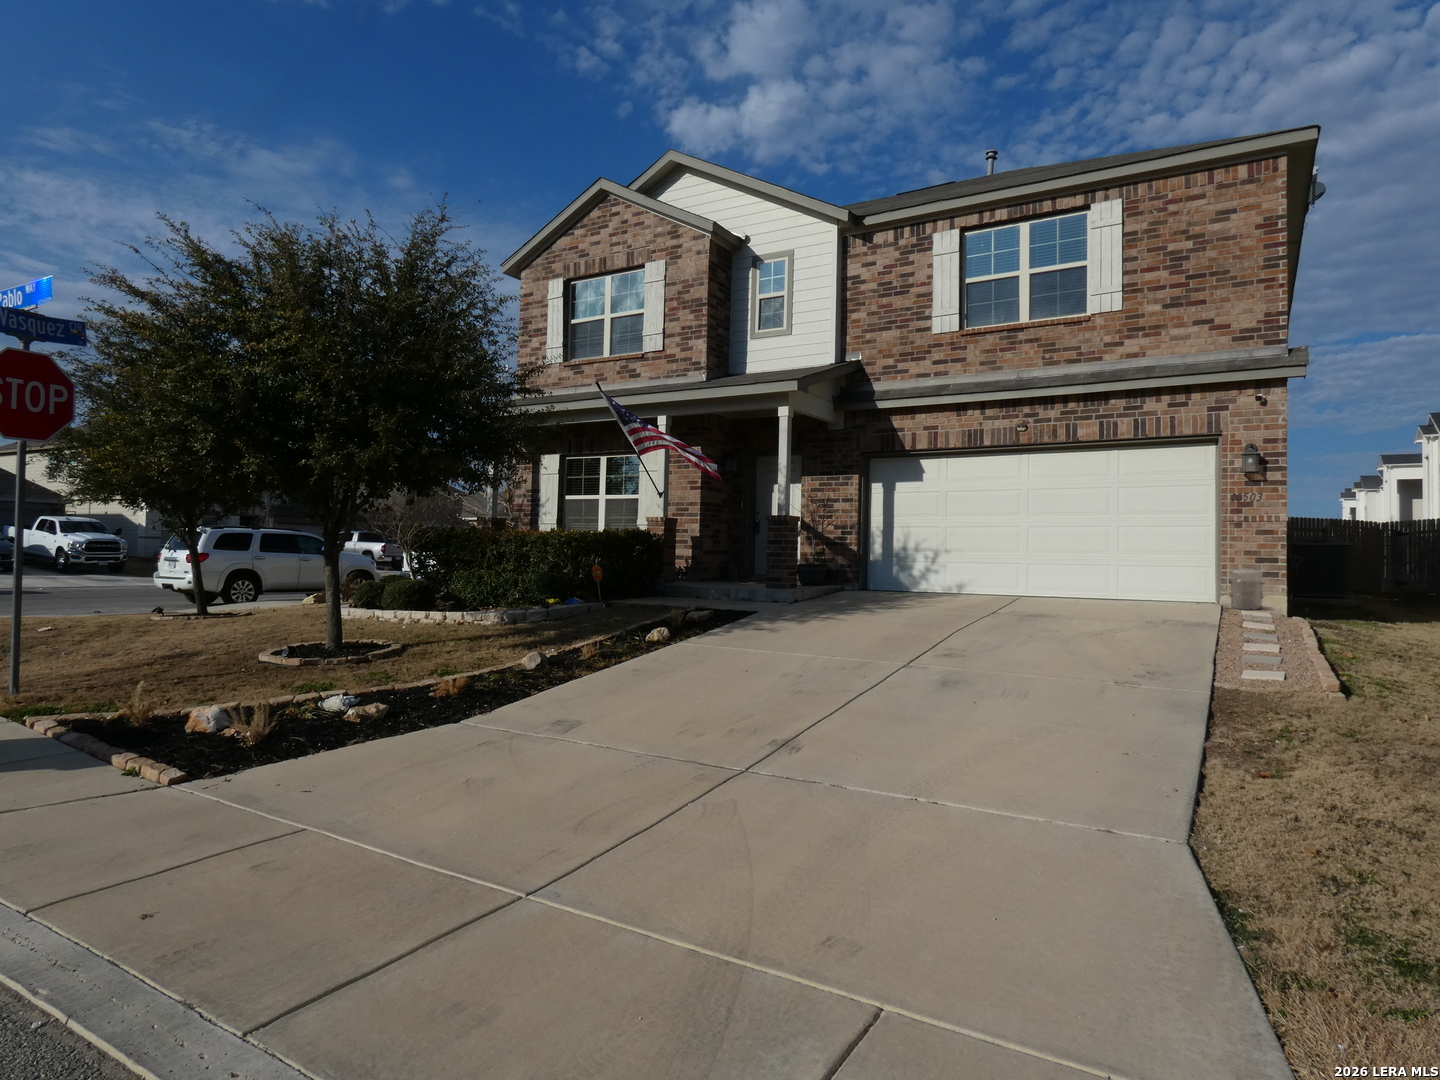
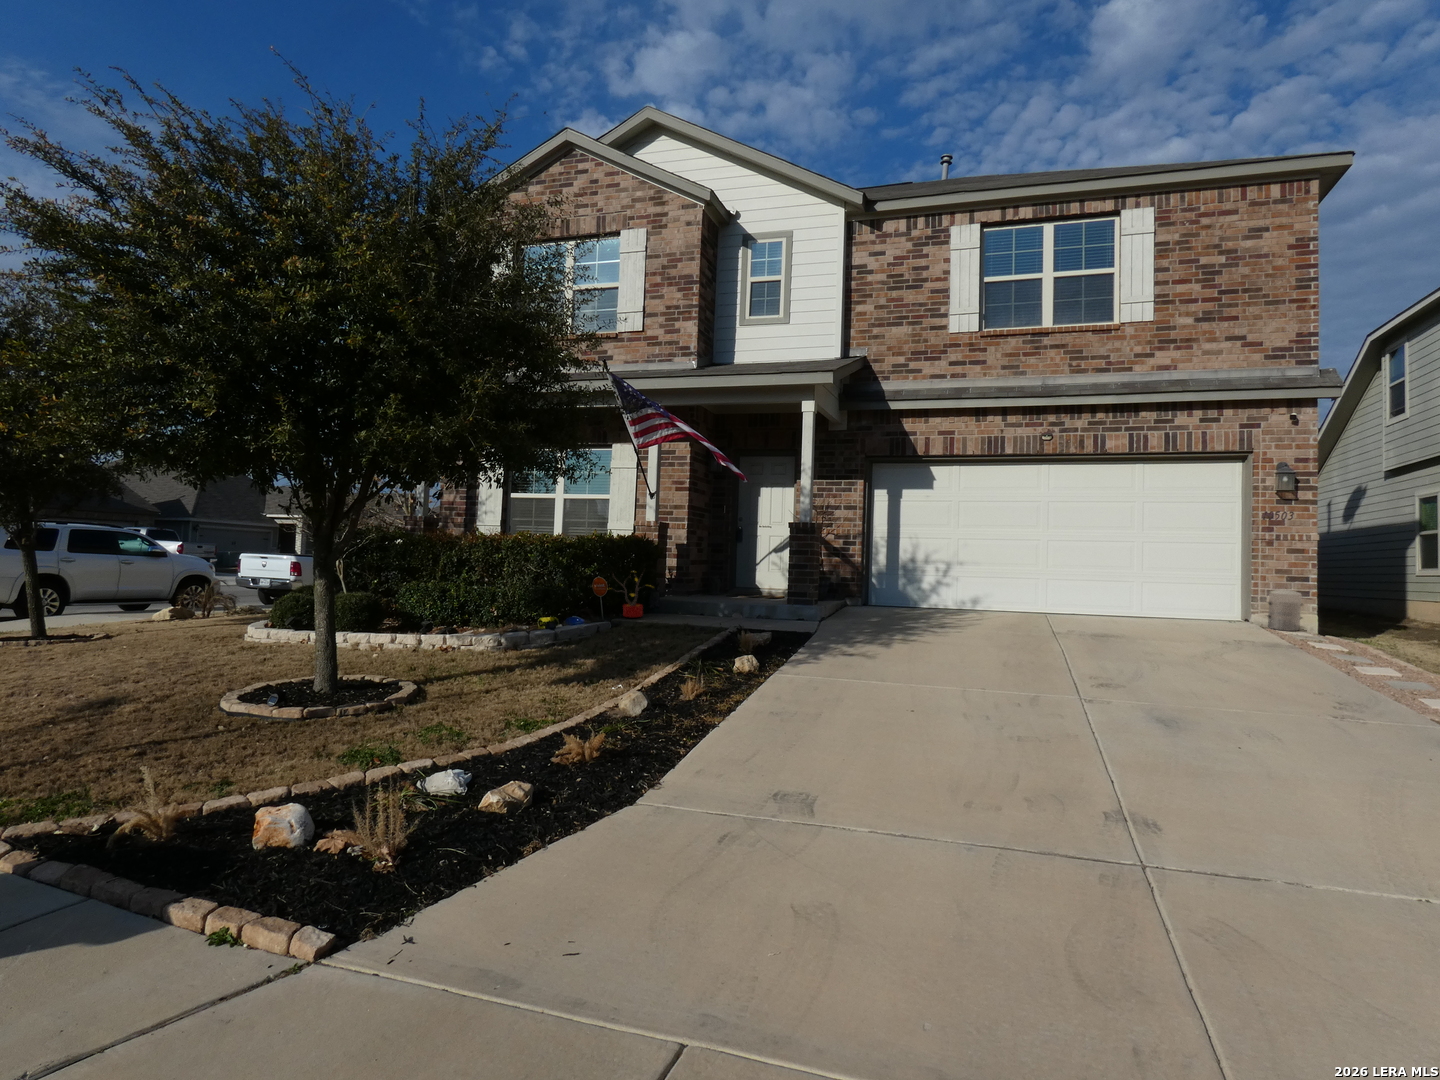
decorative plant: none [611,558,657,600] -> present [613,574,643,618]

